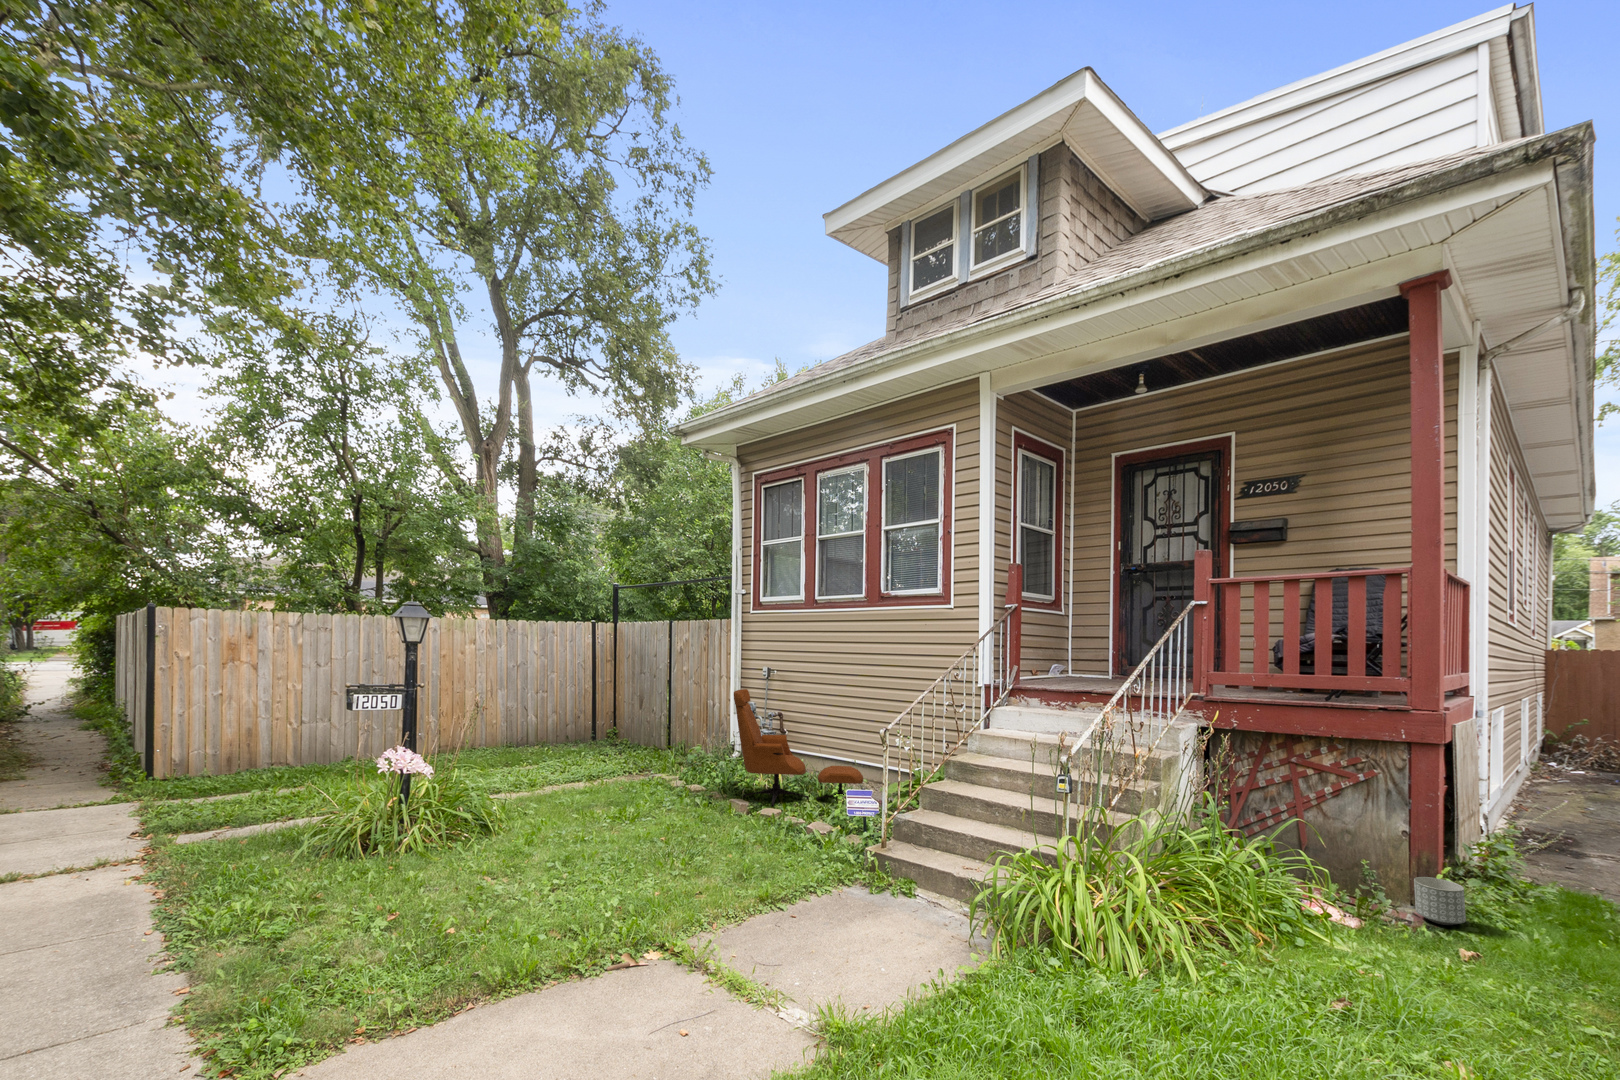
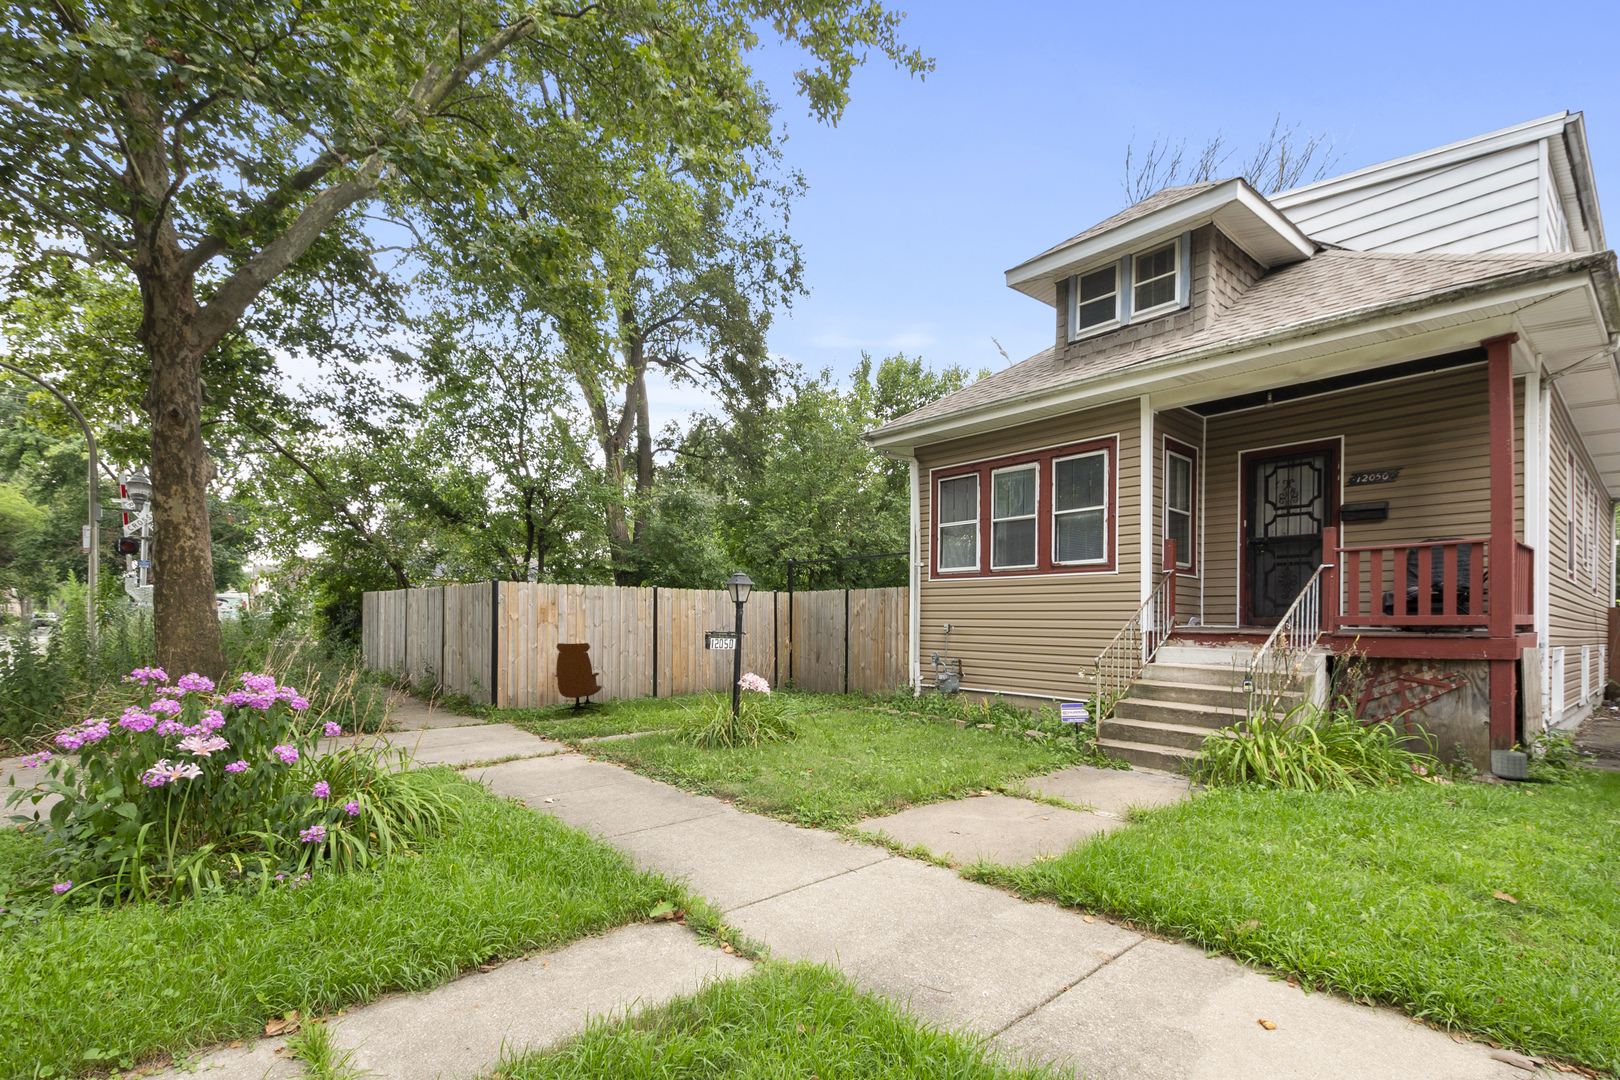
lounge chair: present [734,689,863,806] -> present [555,643,603,716]

